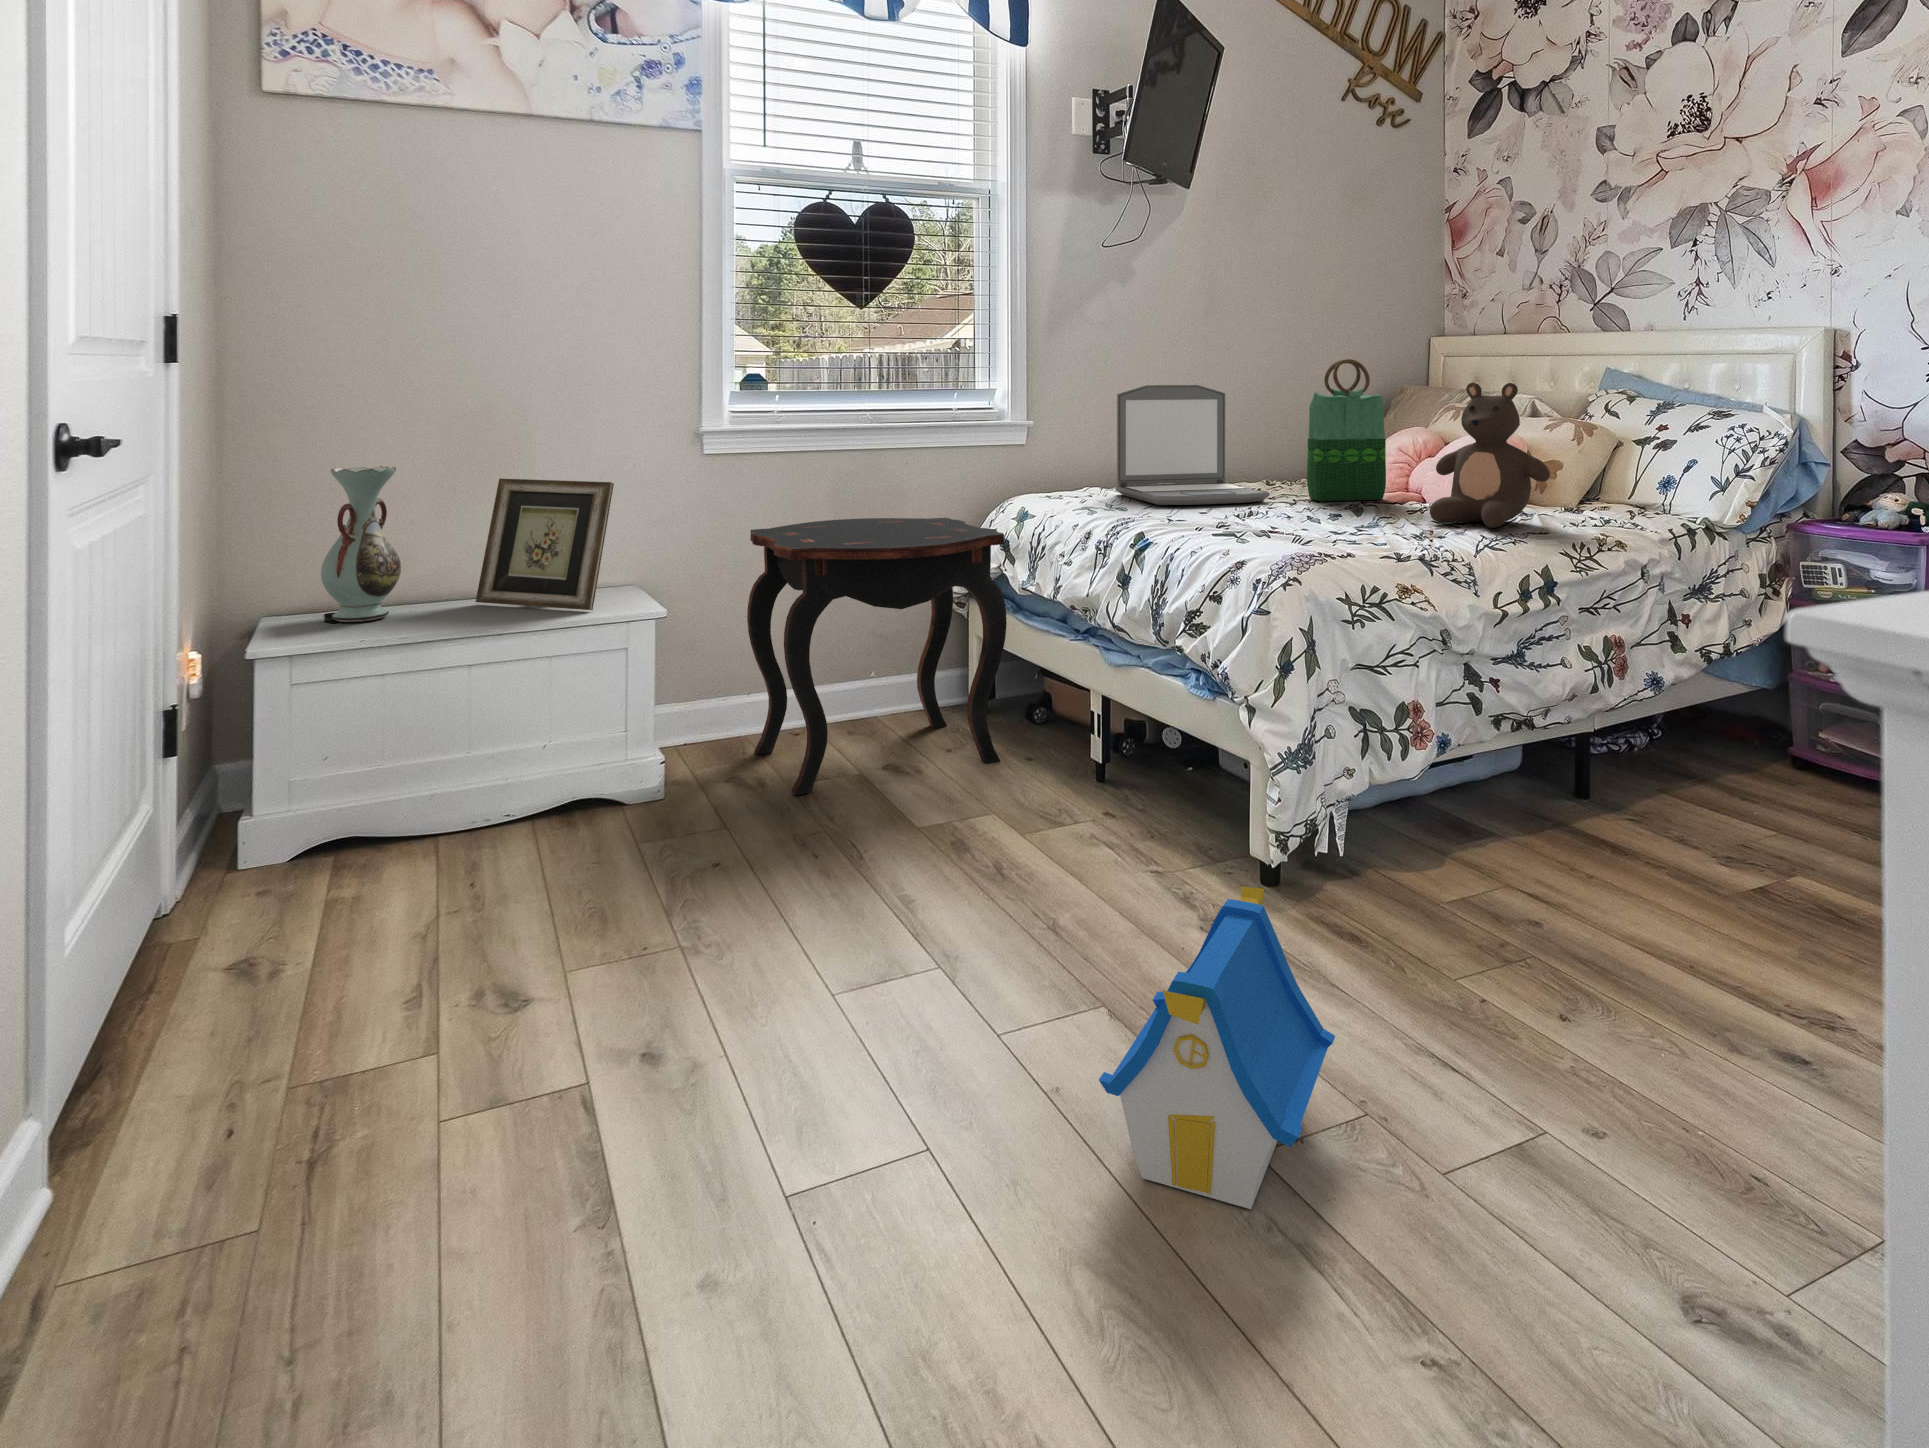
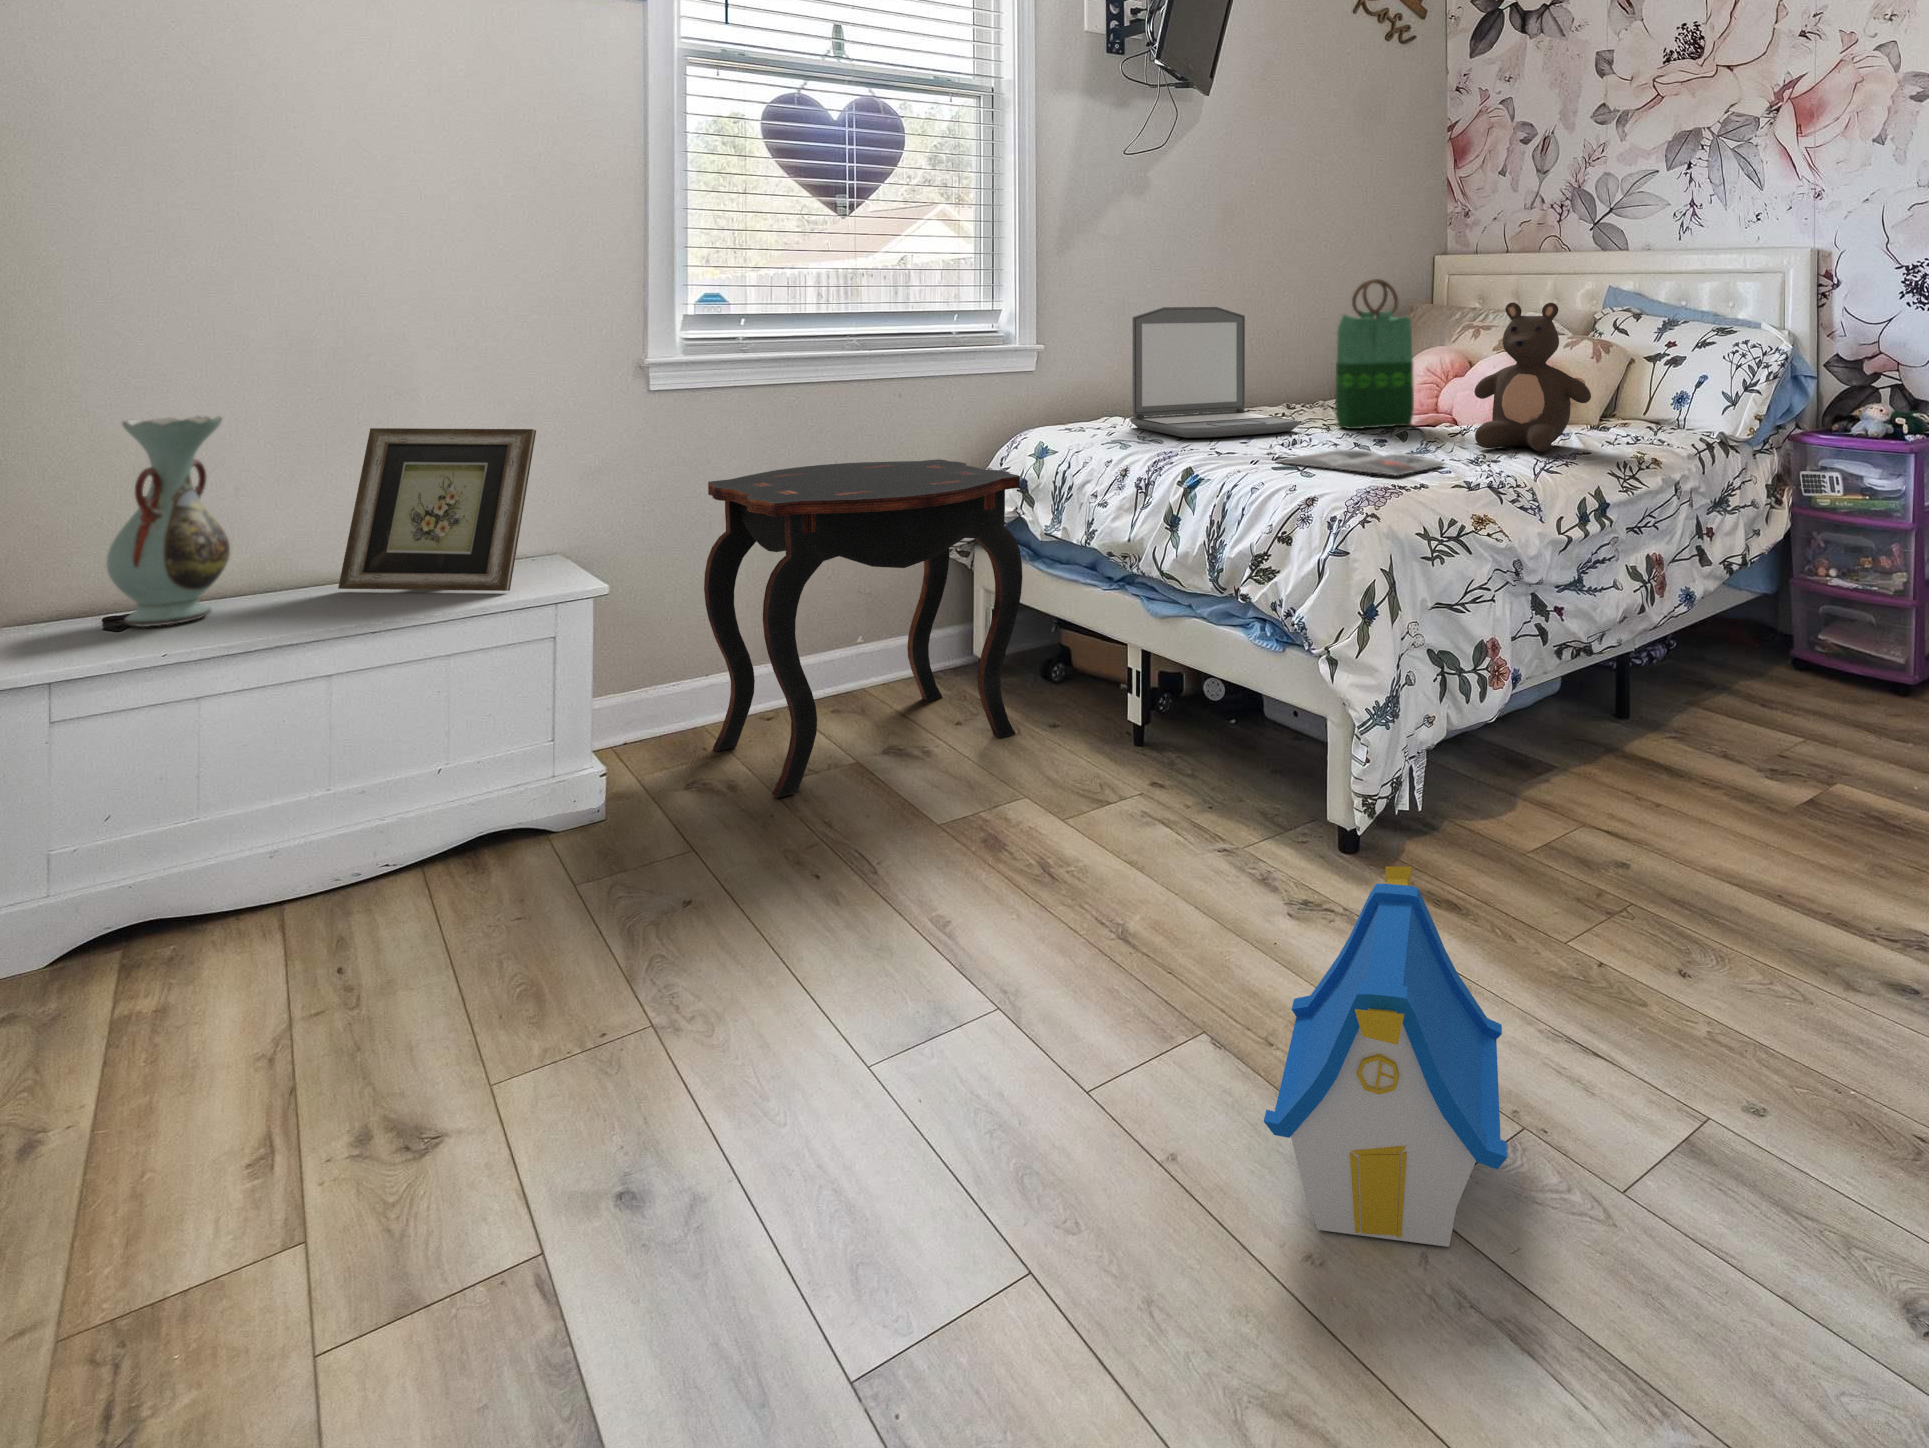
magazine: none [1226,520,1388,545] -> present [1275,449,1446,475]

